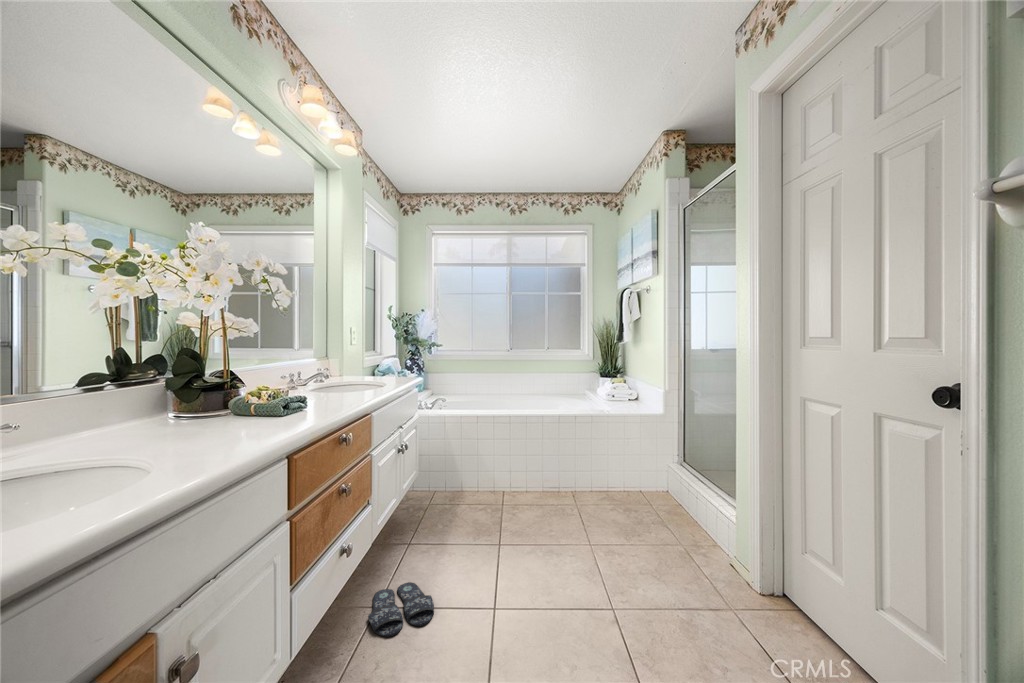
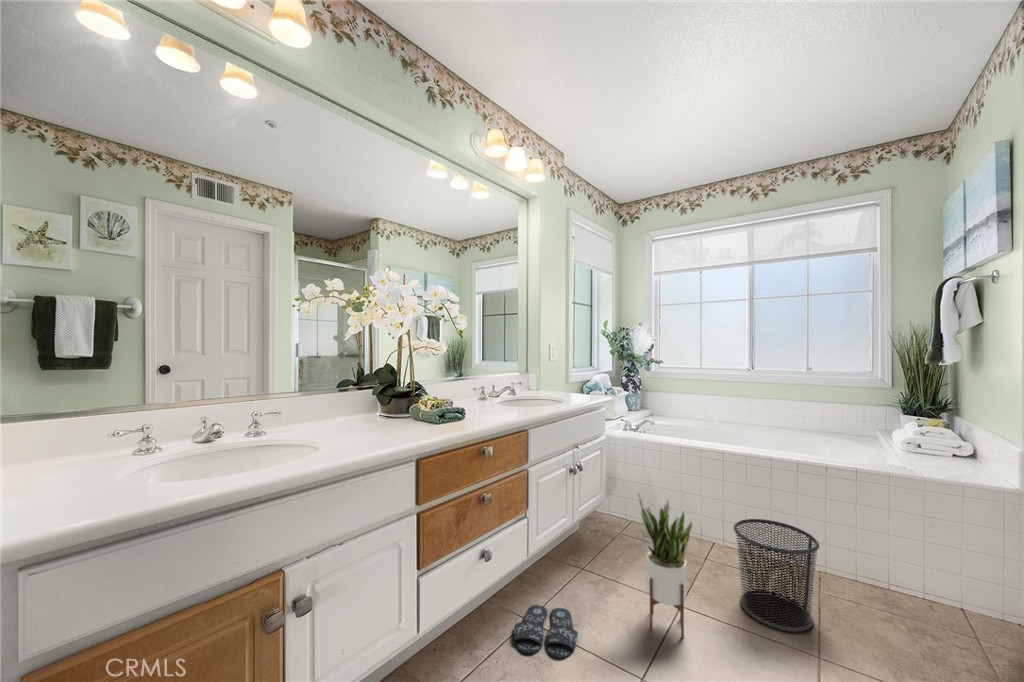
potted plant: none [470,456,516,569] -> present [638,493,692,638]
waste bin: none [530,460,583,535] -> present [734,519,819,631]

